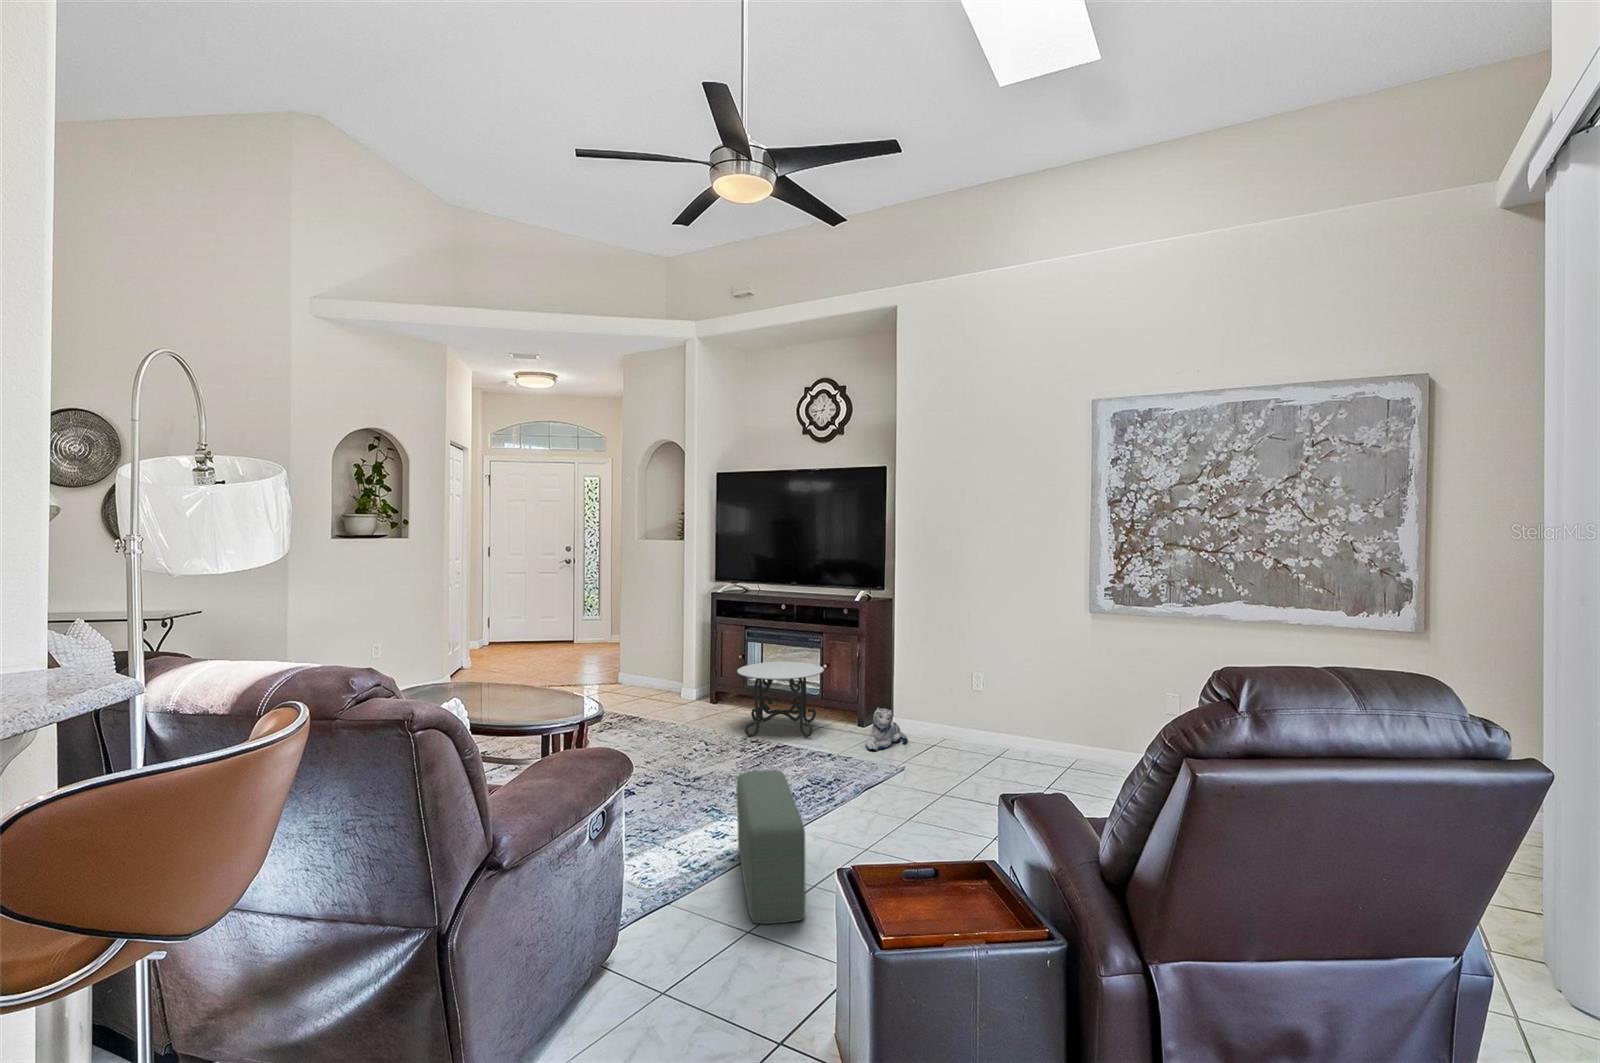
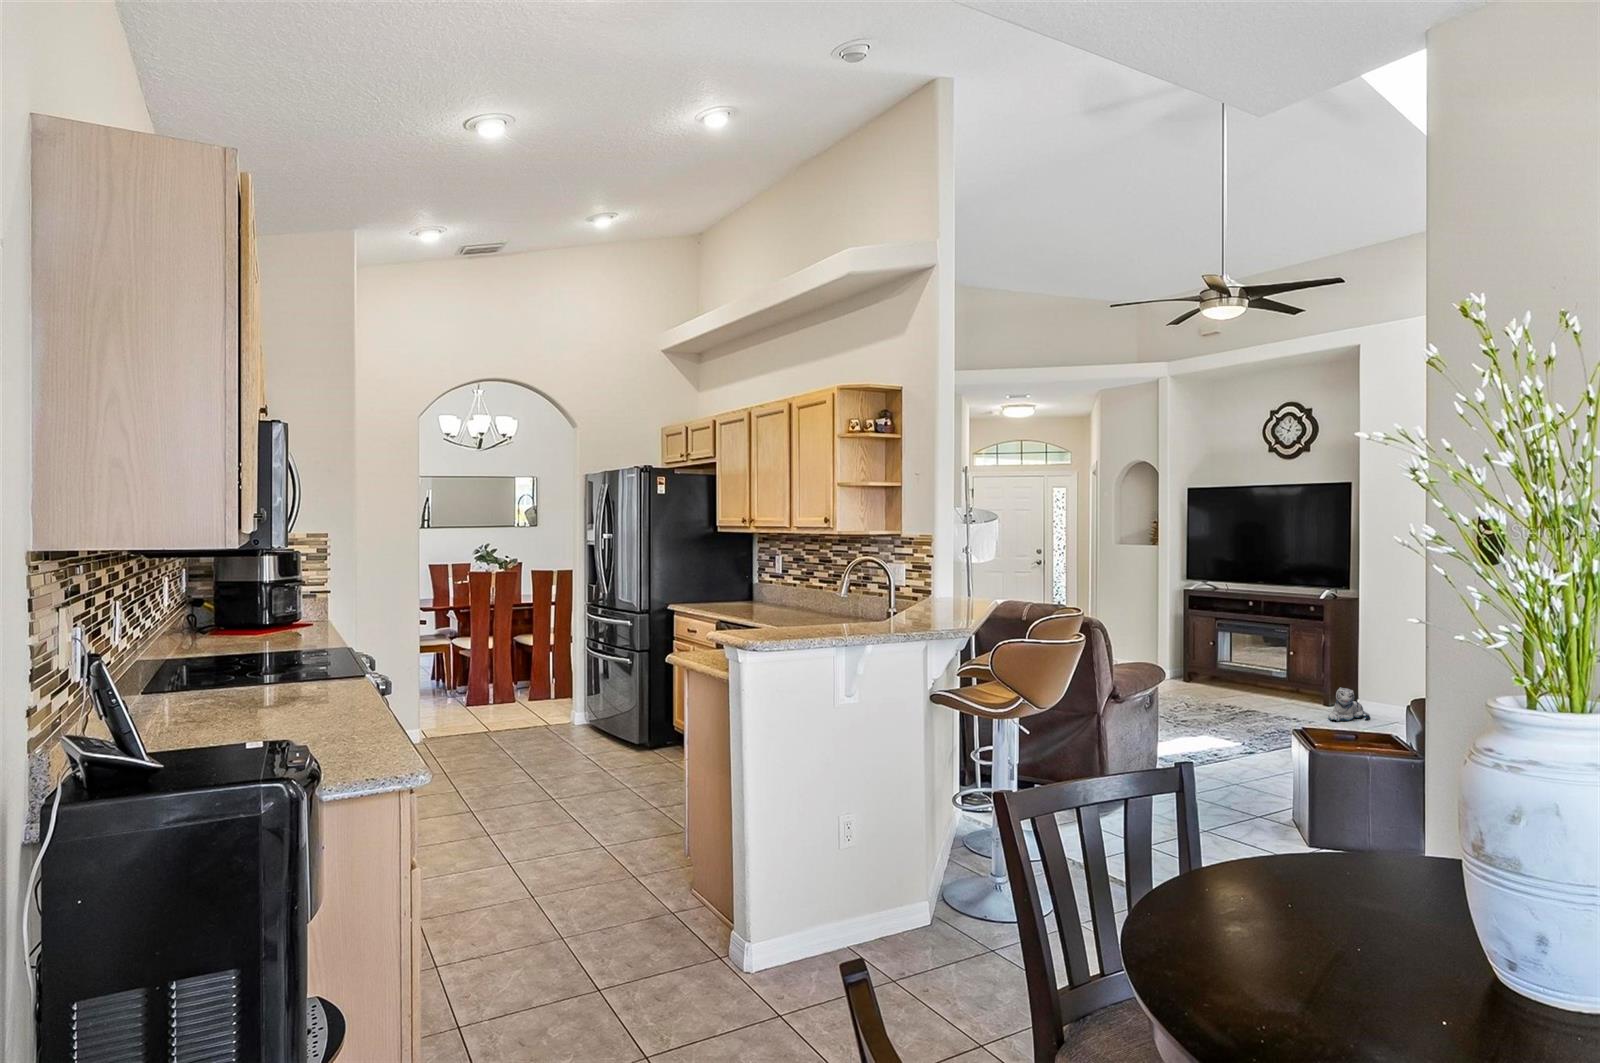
side table: present [737,662,824,737] -> none [1210,648,1290,709]
pouf: present [737,770,806,924] -> none [1217,704,1266,786]

